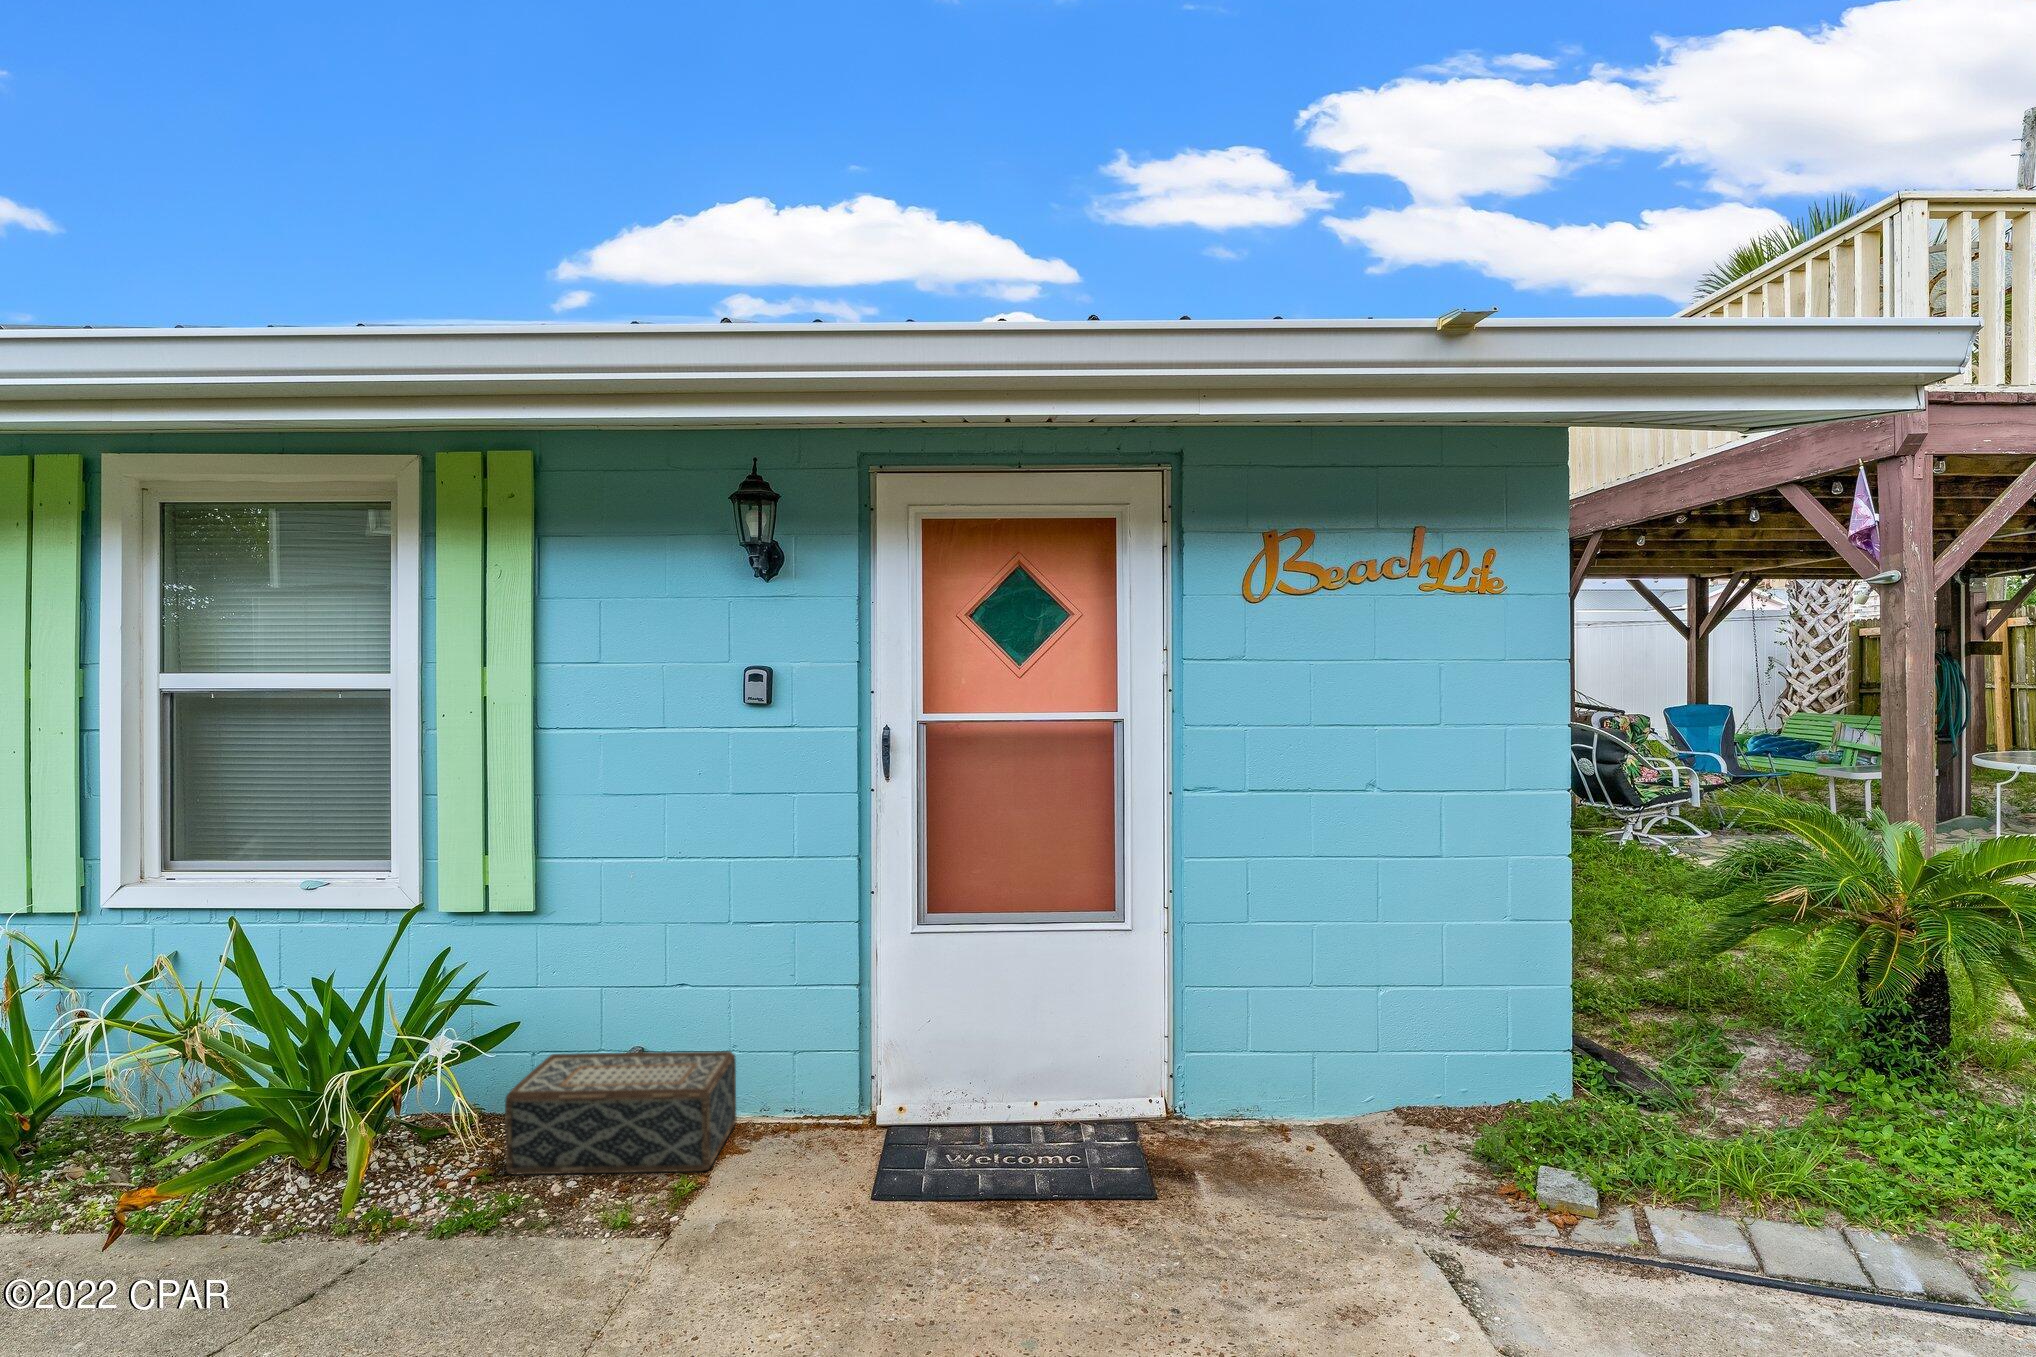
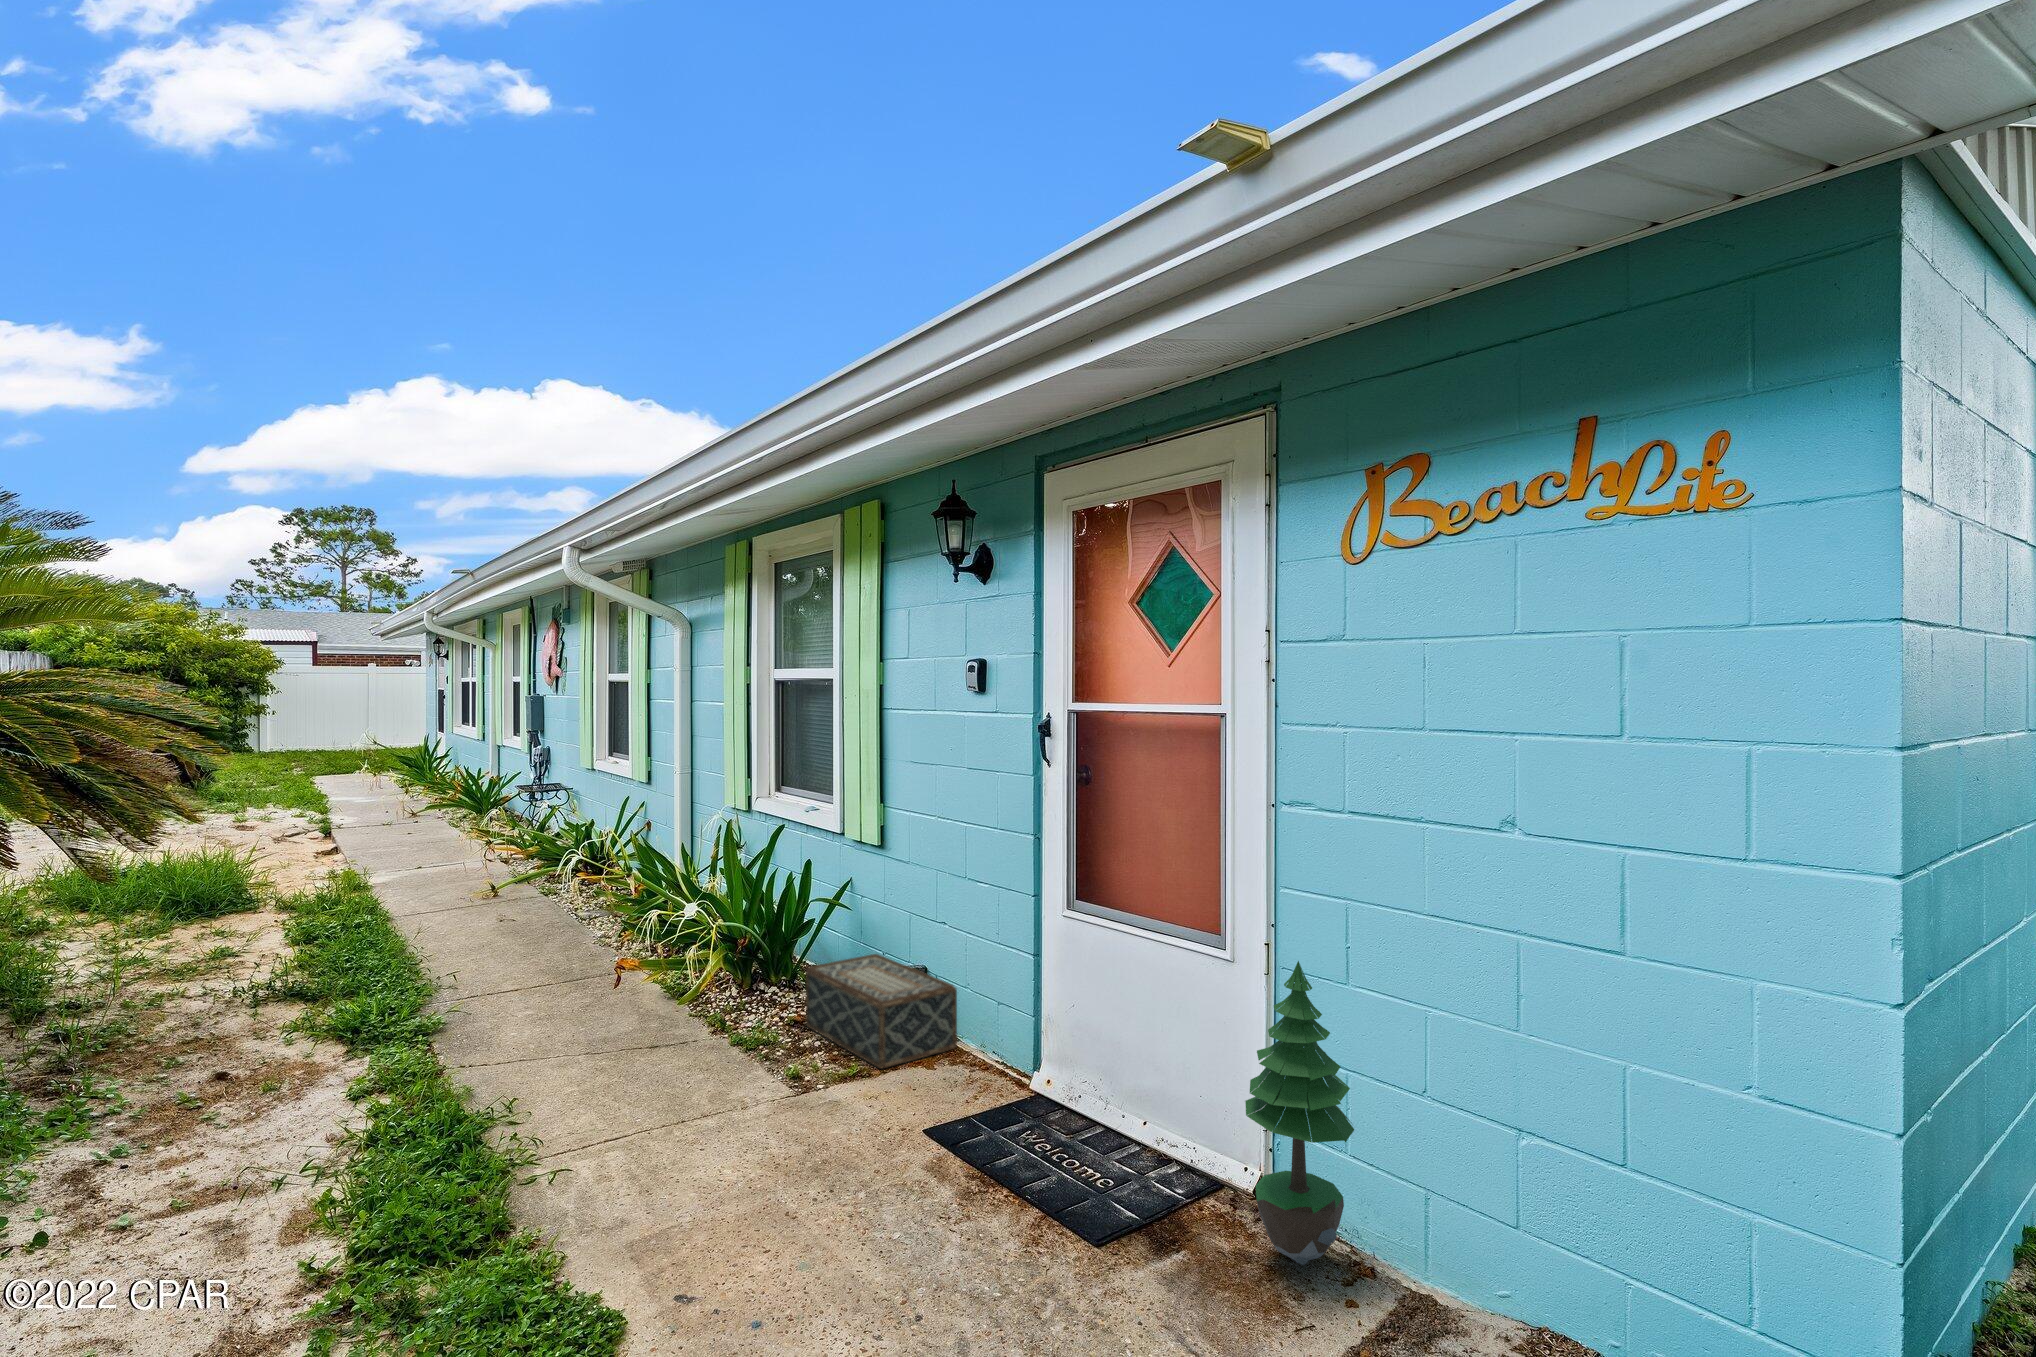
potted tree: none [1215,909,1299,1139] -> present [1245,961,1354,1265]

